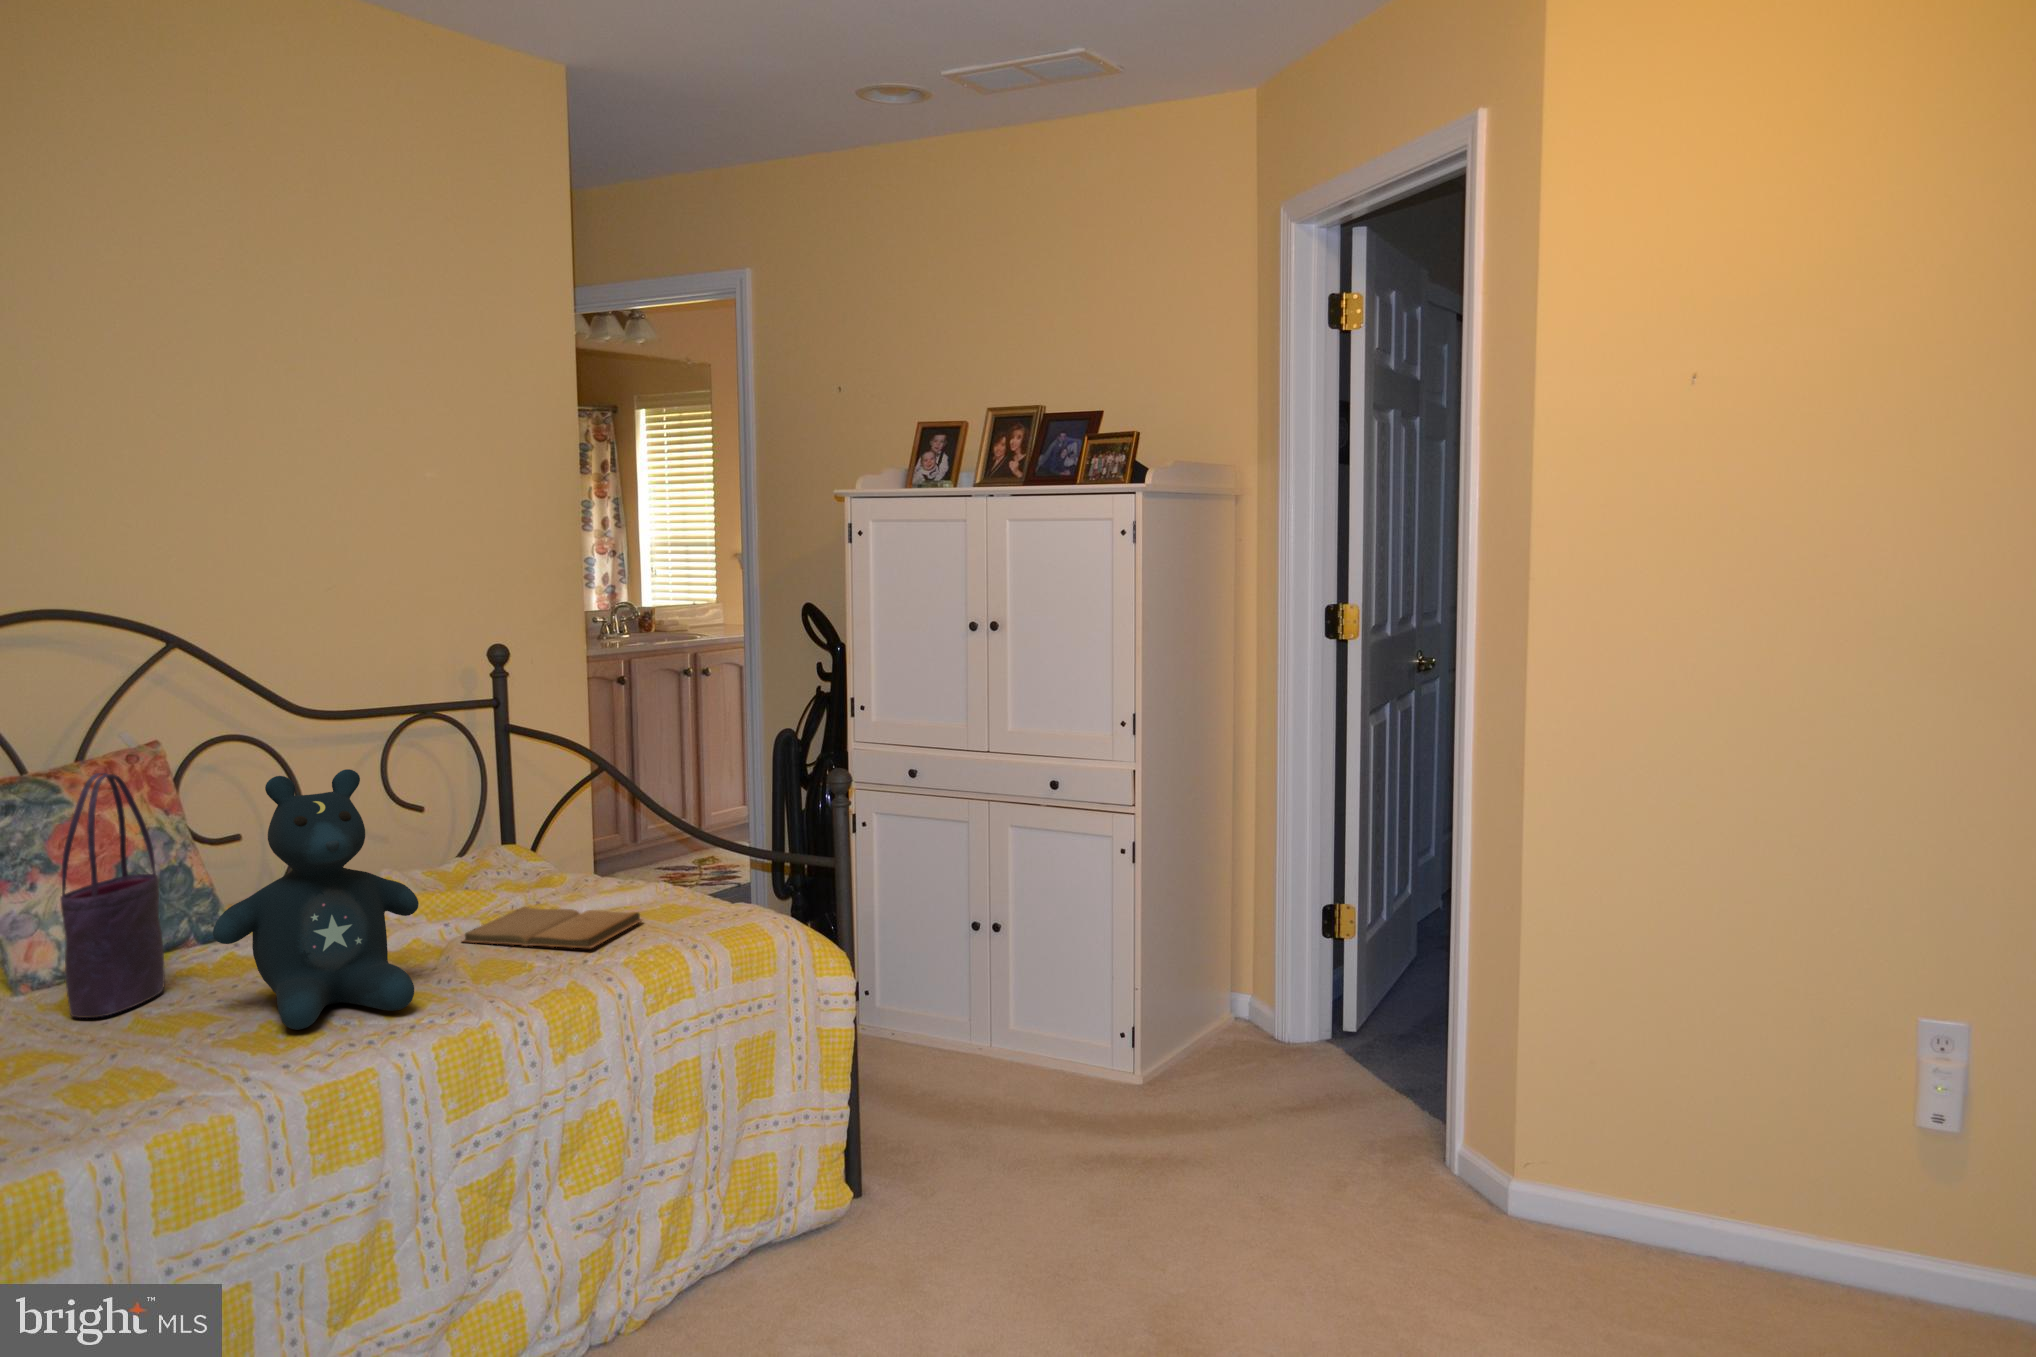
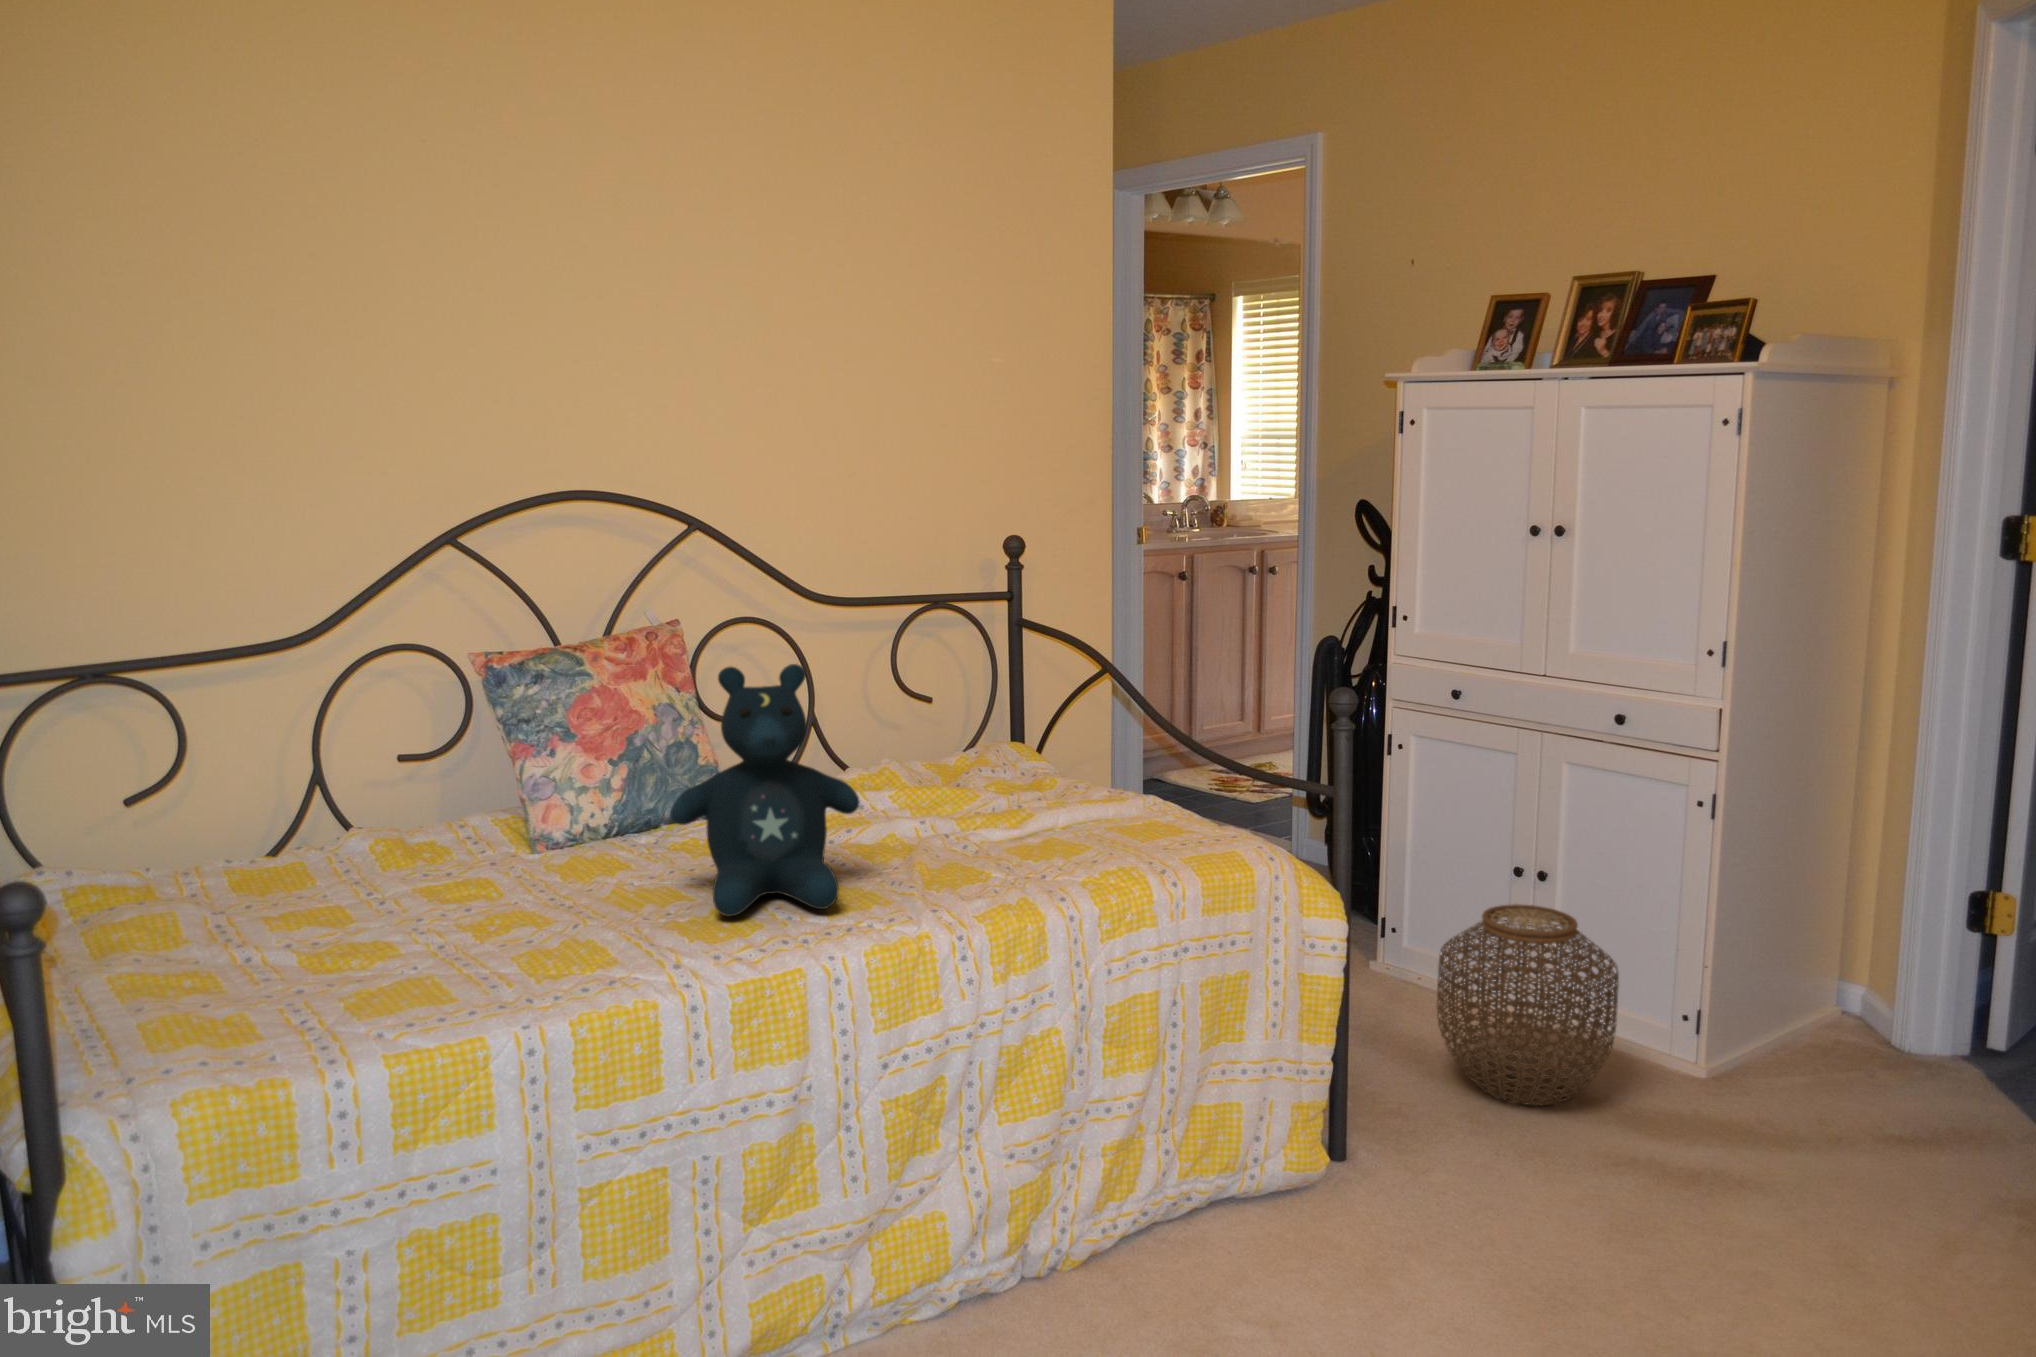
tote bag: present [60,773,165,1018] -> none [553,653,646,879]
book: present [463,907,642,948] -> none [917,813,1101,866]
woven basket: none [927,941,1073,1113] -> present [1437,904,1619,1105]

